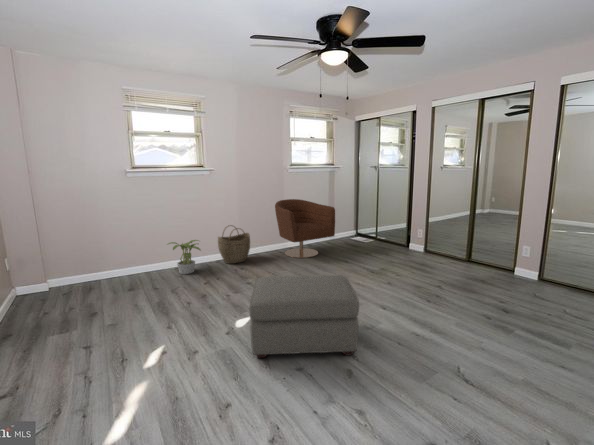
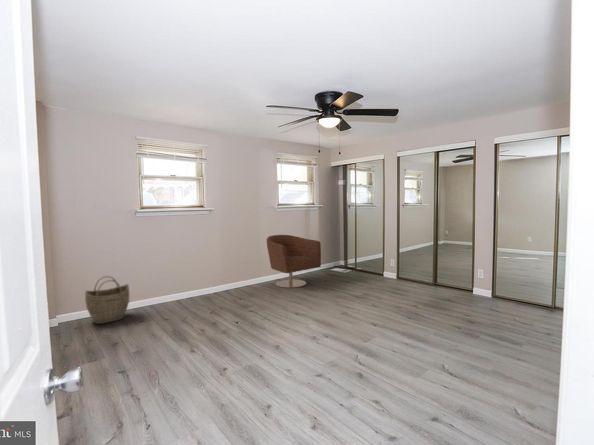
woven basket: present [218,225,250,264] -> present [85,276,129,324]
potted plant: present [168,240,200,274] -> none [171,273,204,306]
ottoman: present [249,275,359,358] -> none [271,296,363,369]

